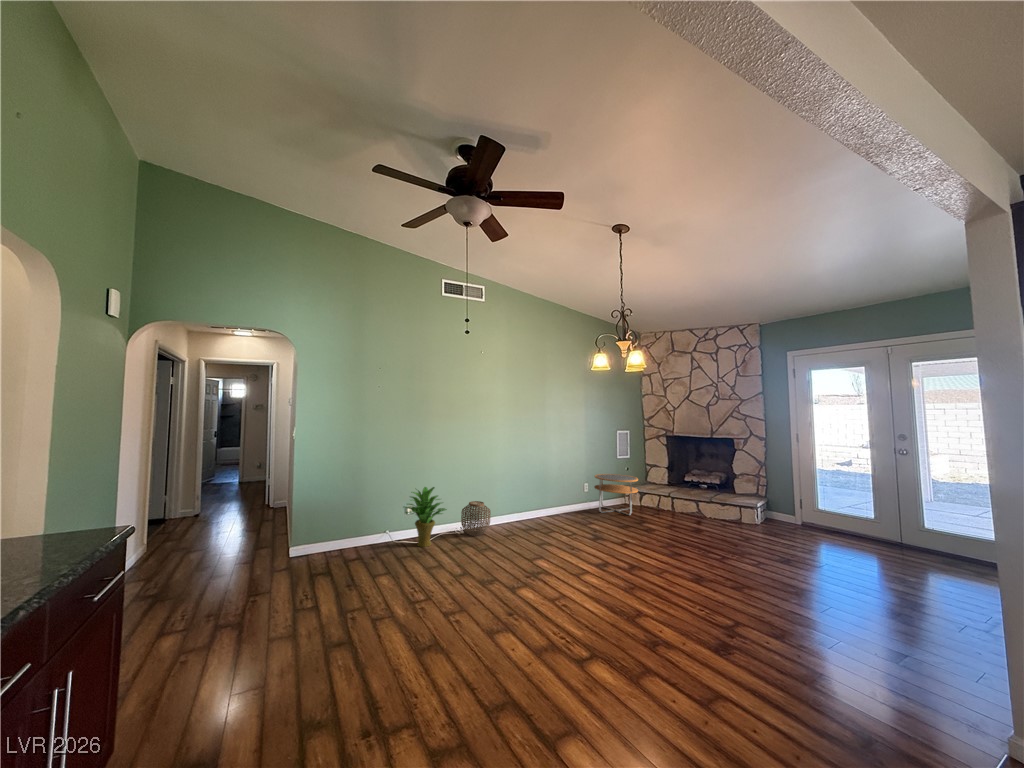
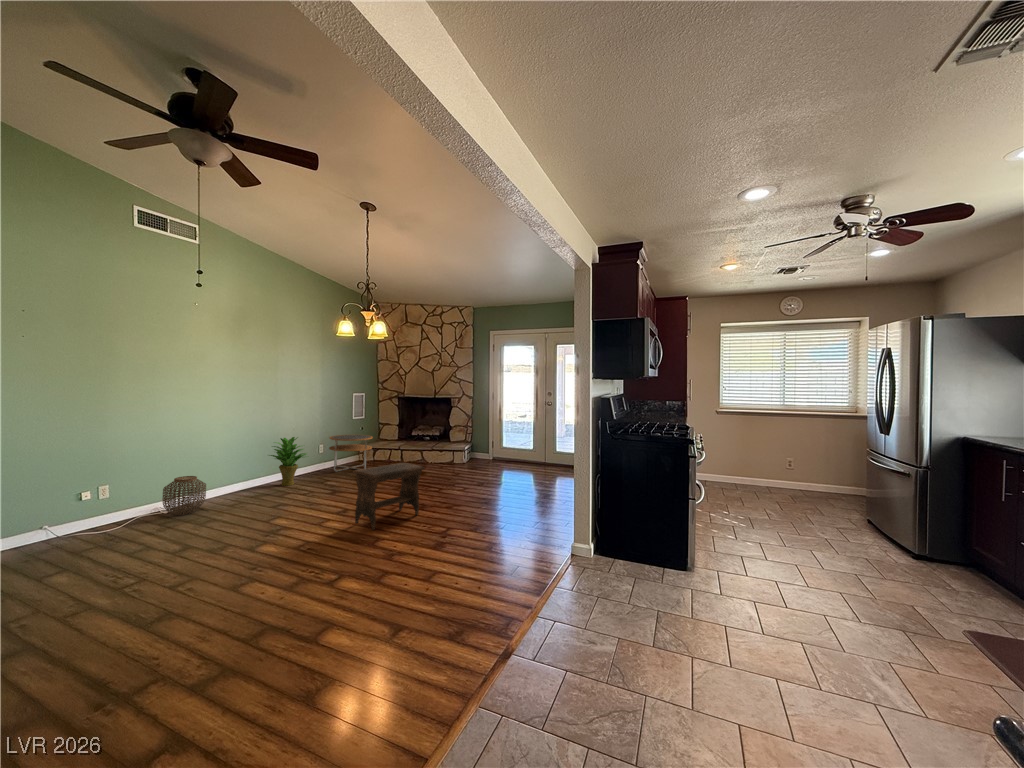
potted plant: present [405,487,447,547] -> present [269,437,306,486]
footstool: none [610,518,700,598] -> present [352,463,425,530]

